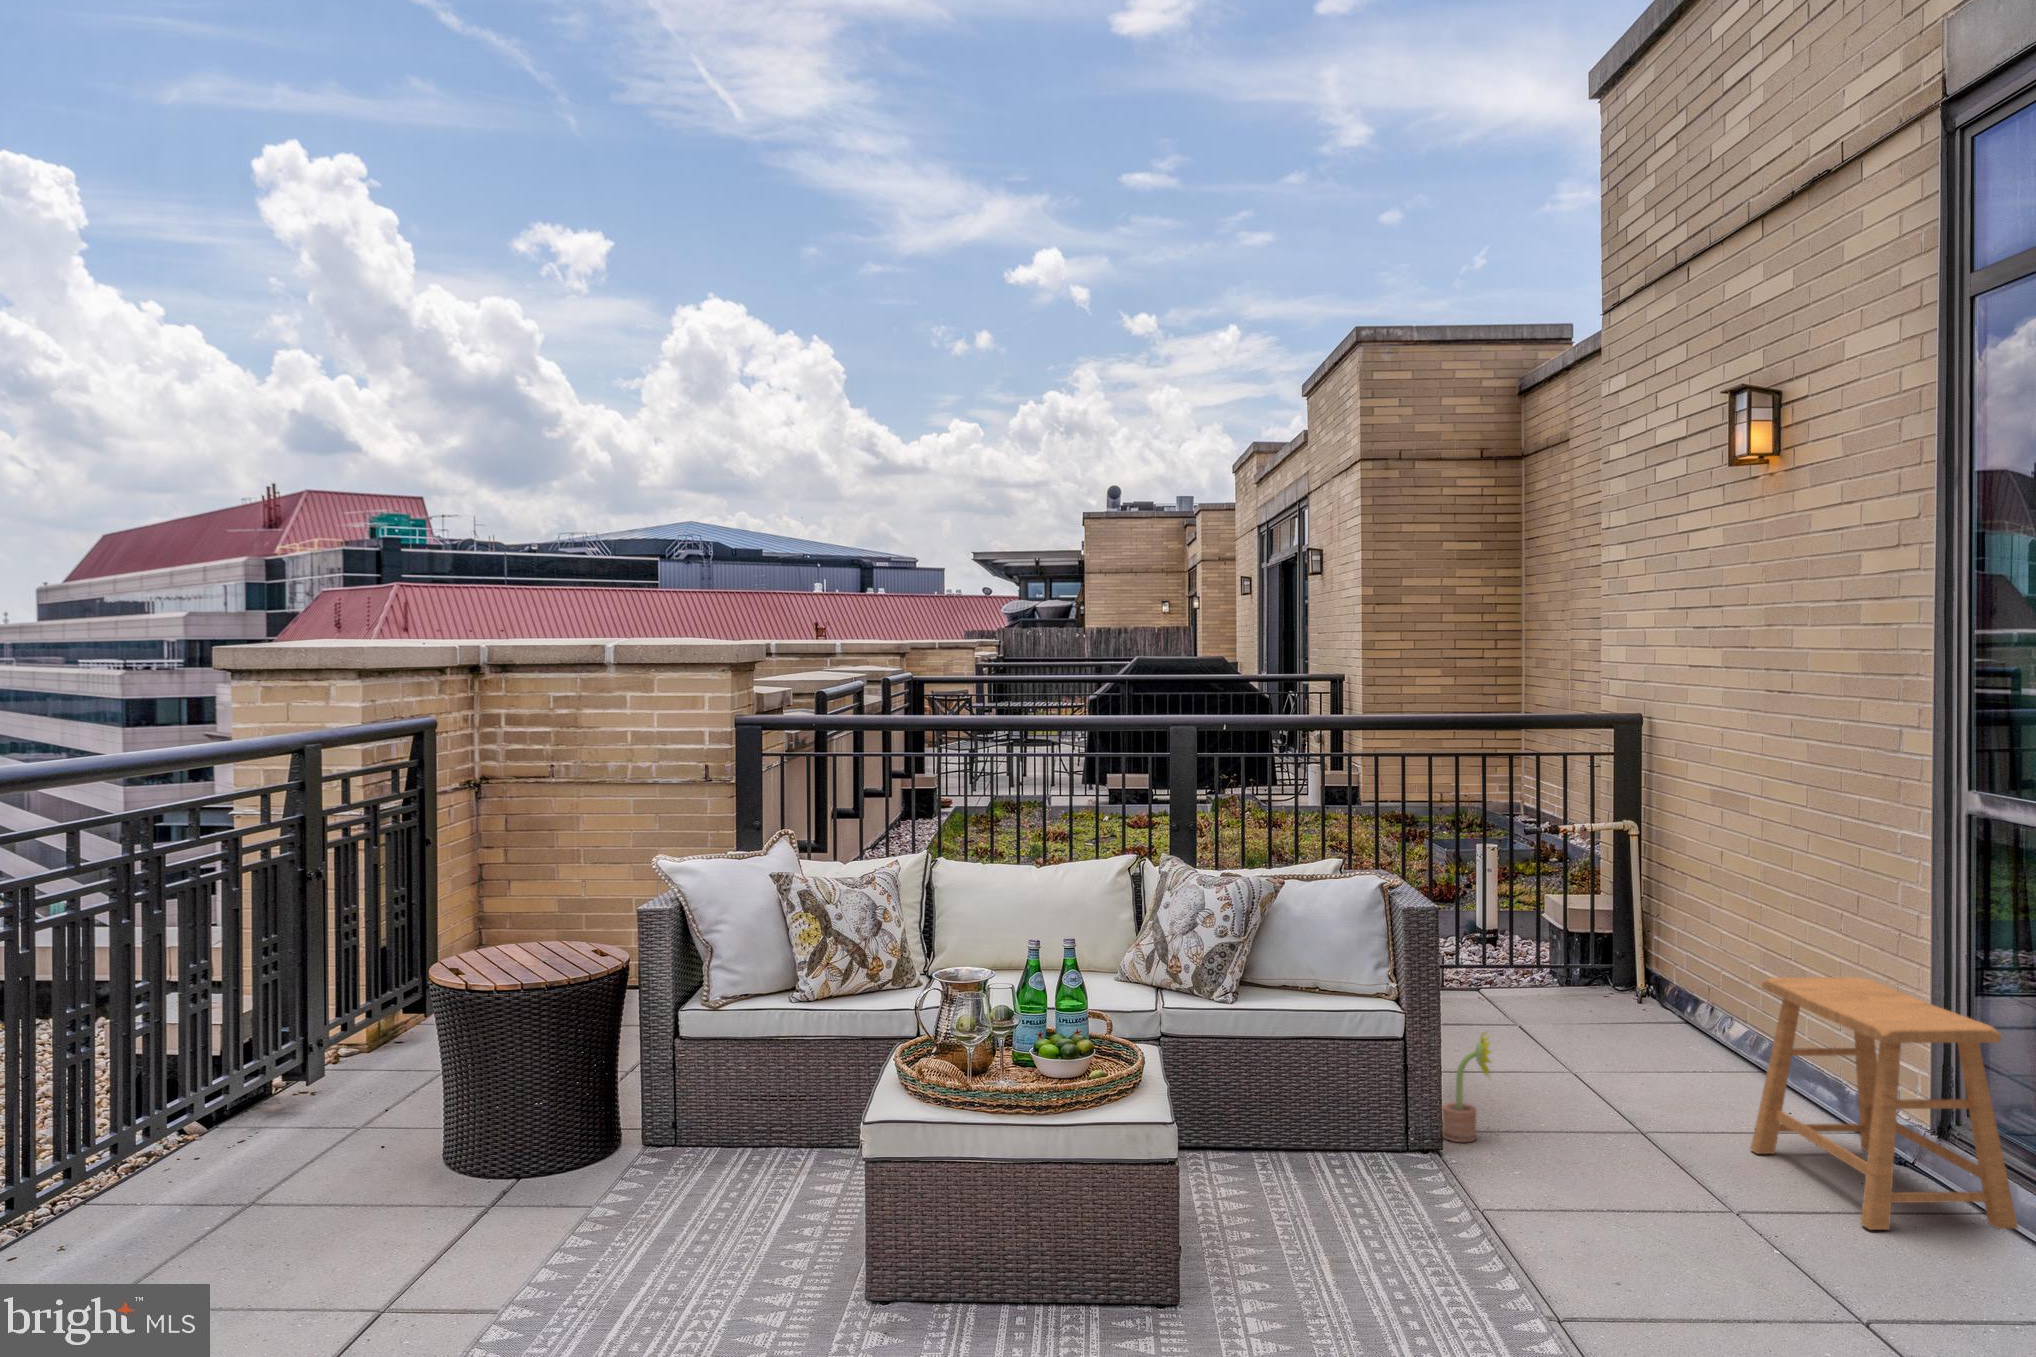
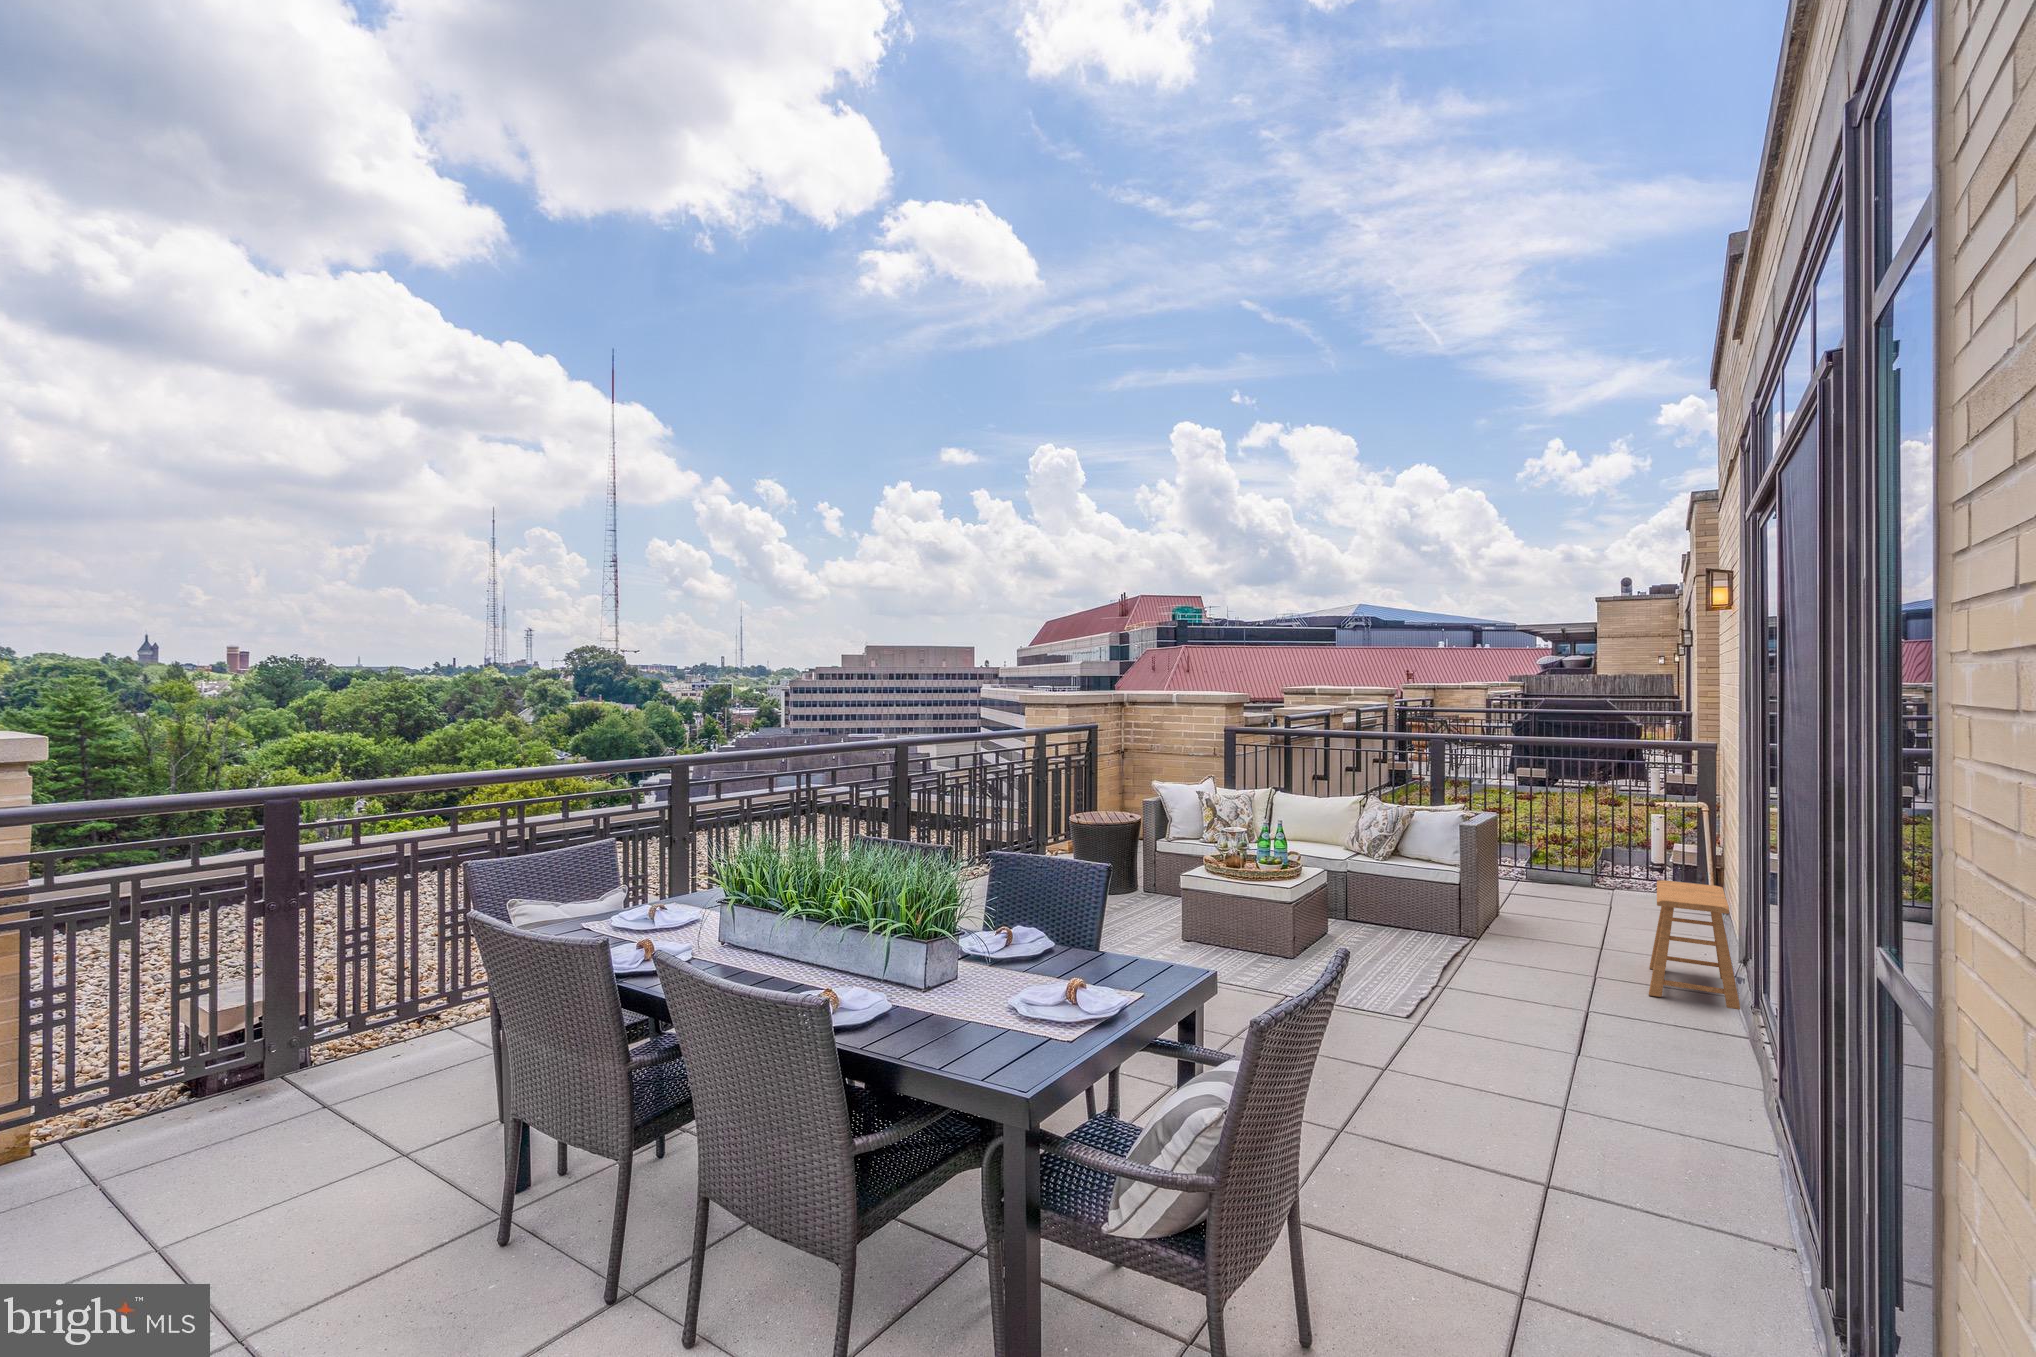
decorative plant: present [1442,1032,1491,1142] -> none [1488,890,1517,942]

